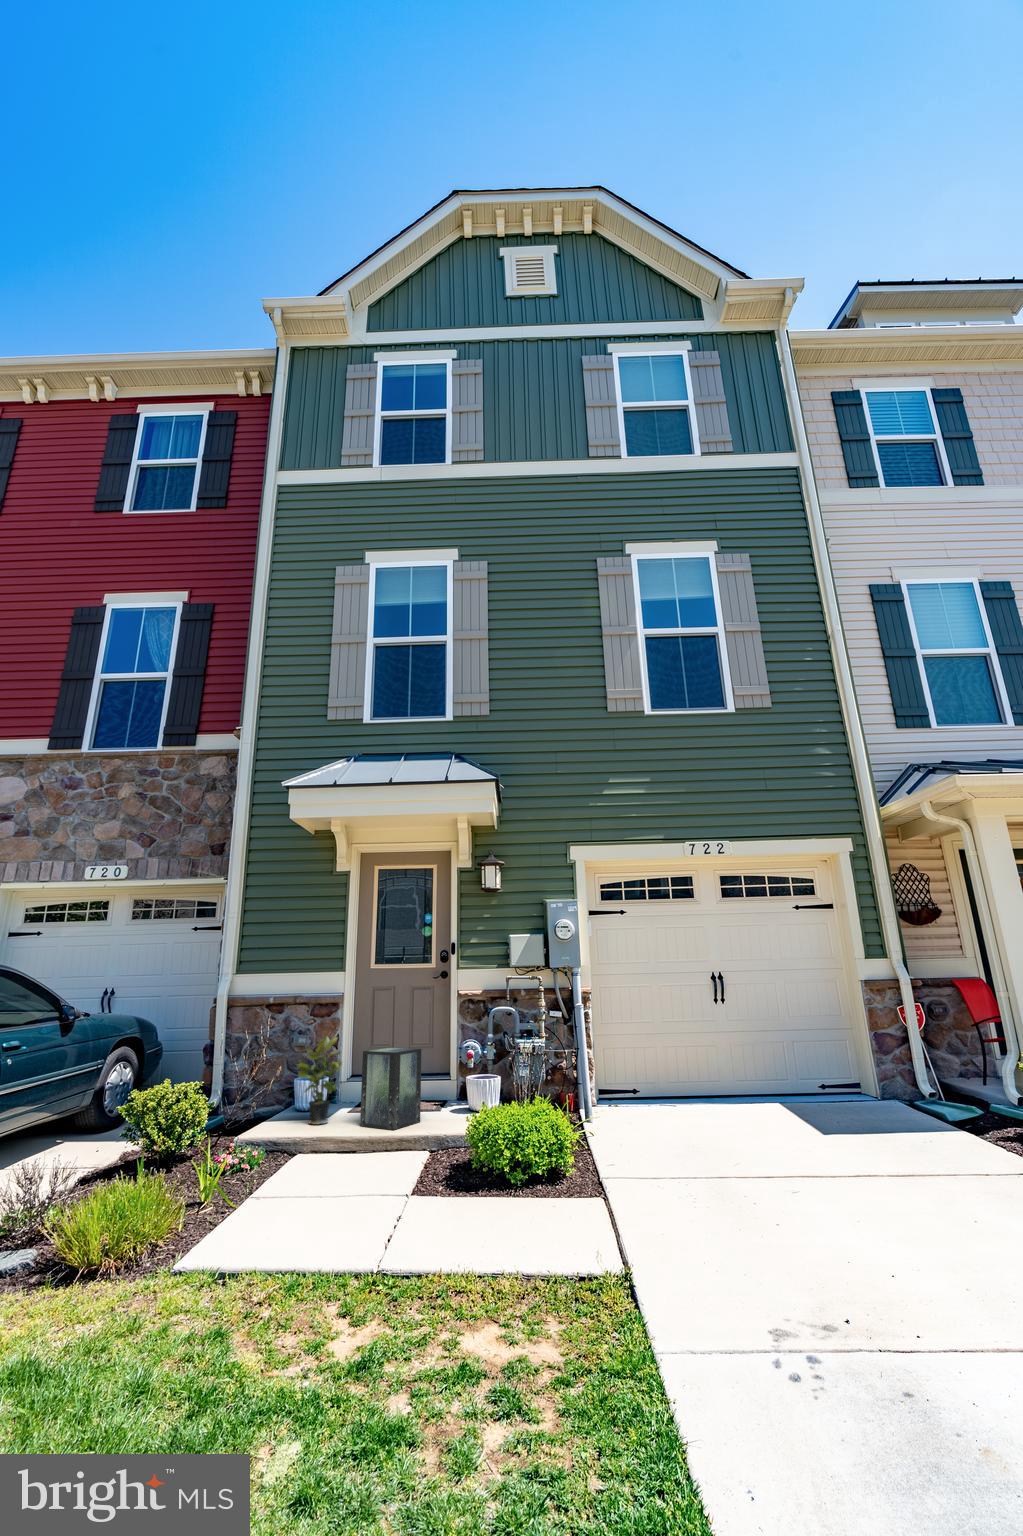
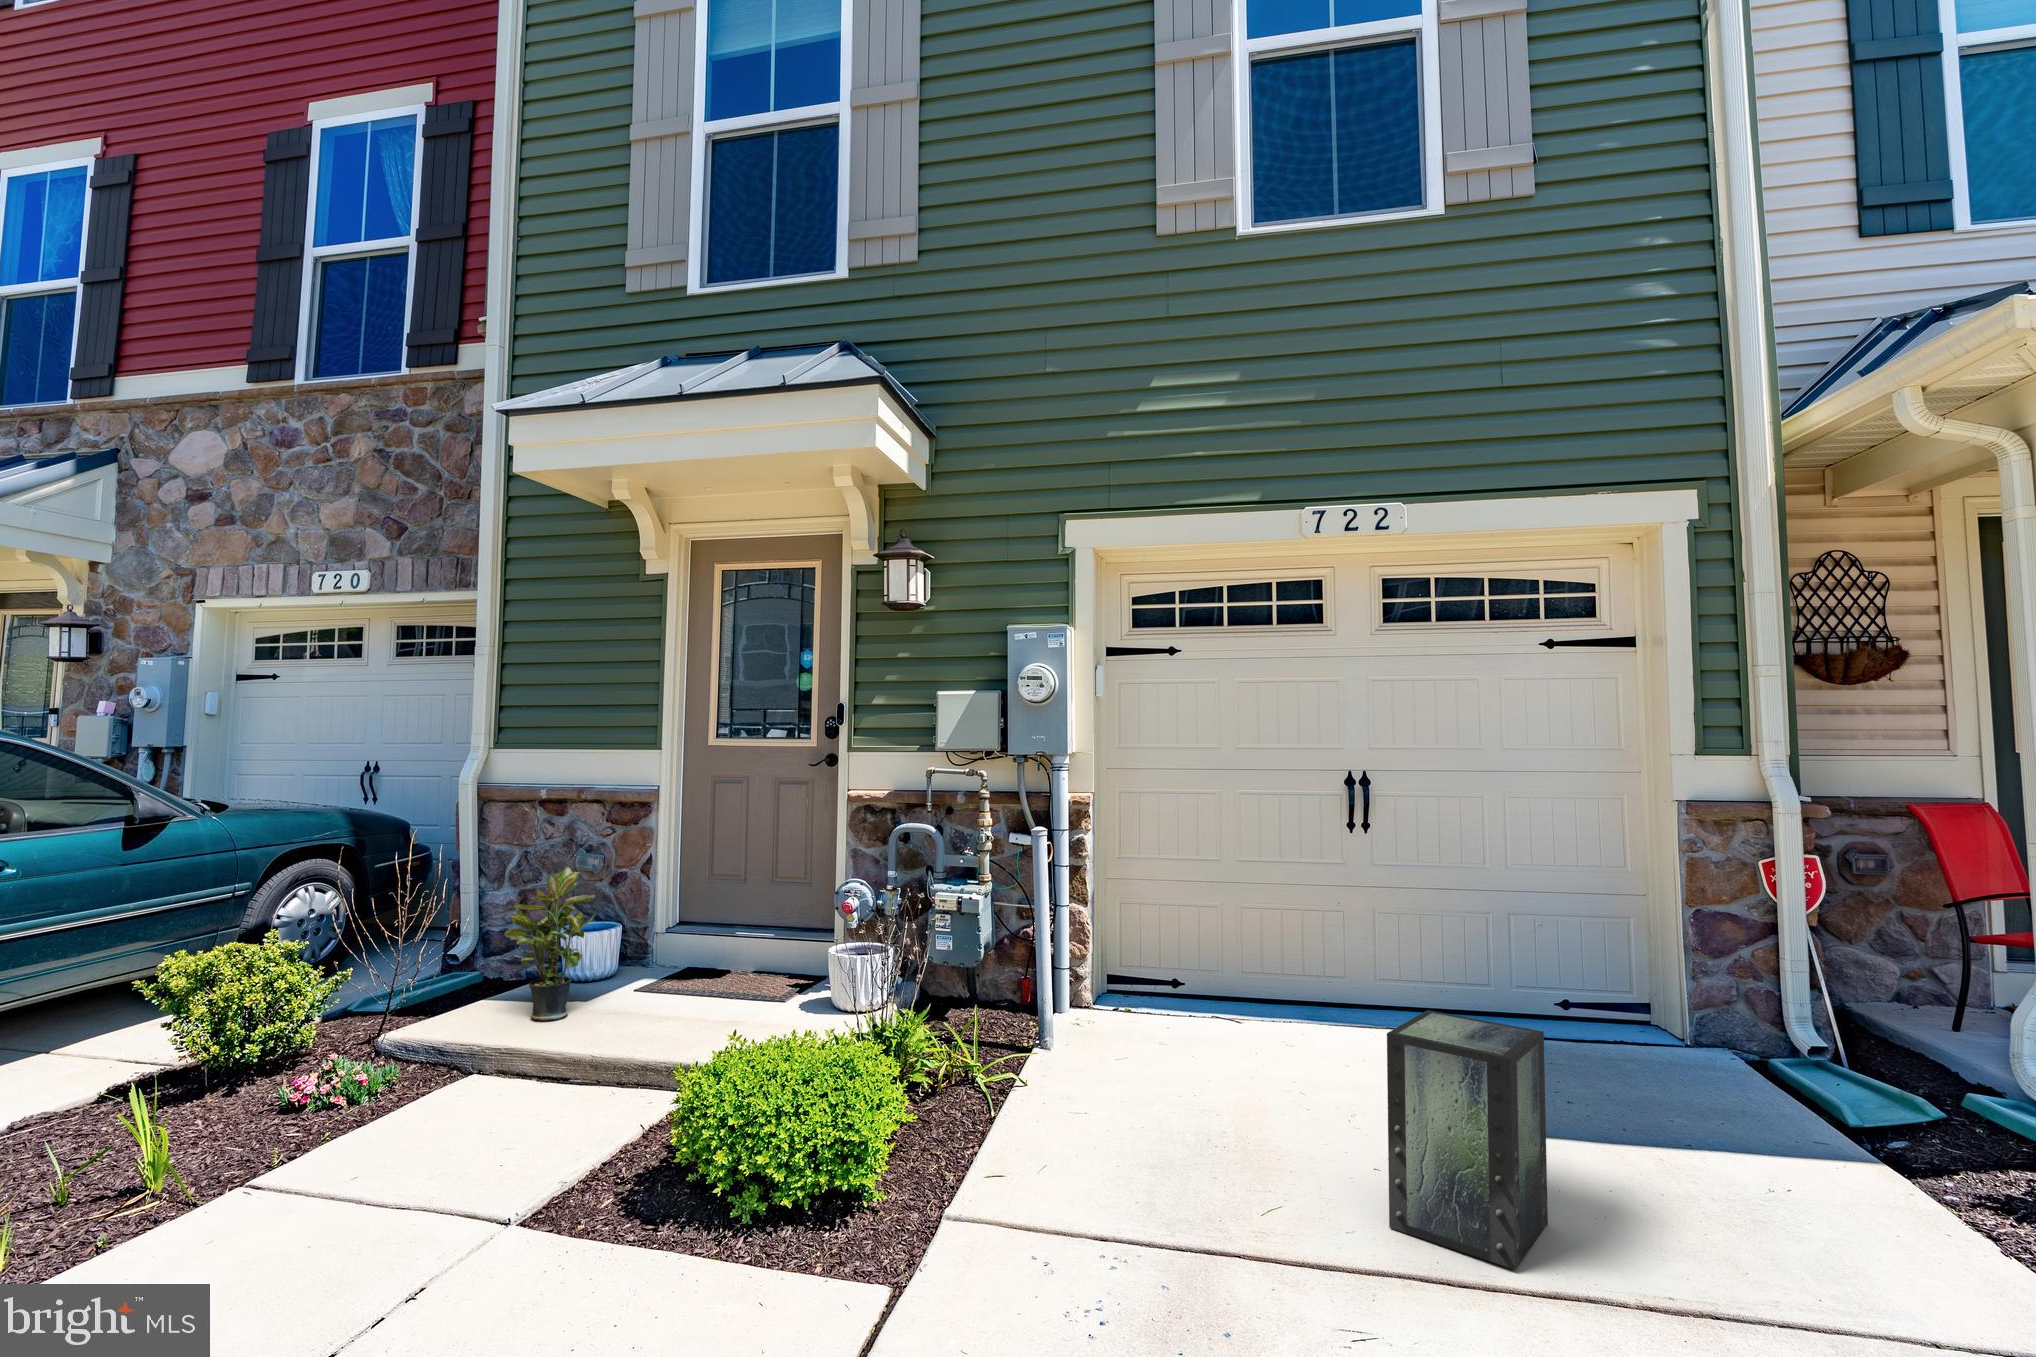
storage box: present [360,1047,421,1130] -> present [1387,1010,1548,1269]

